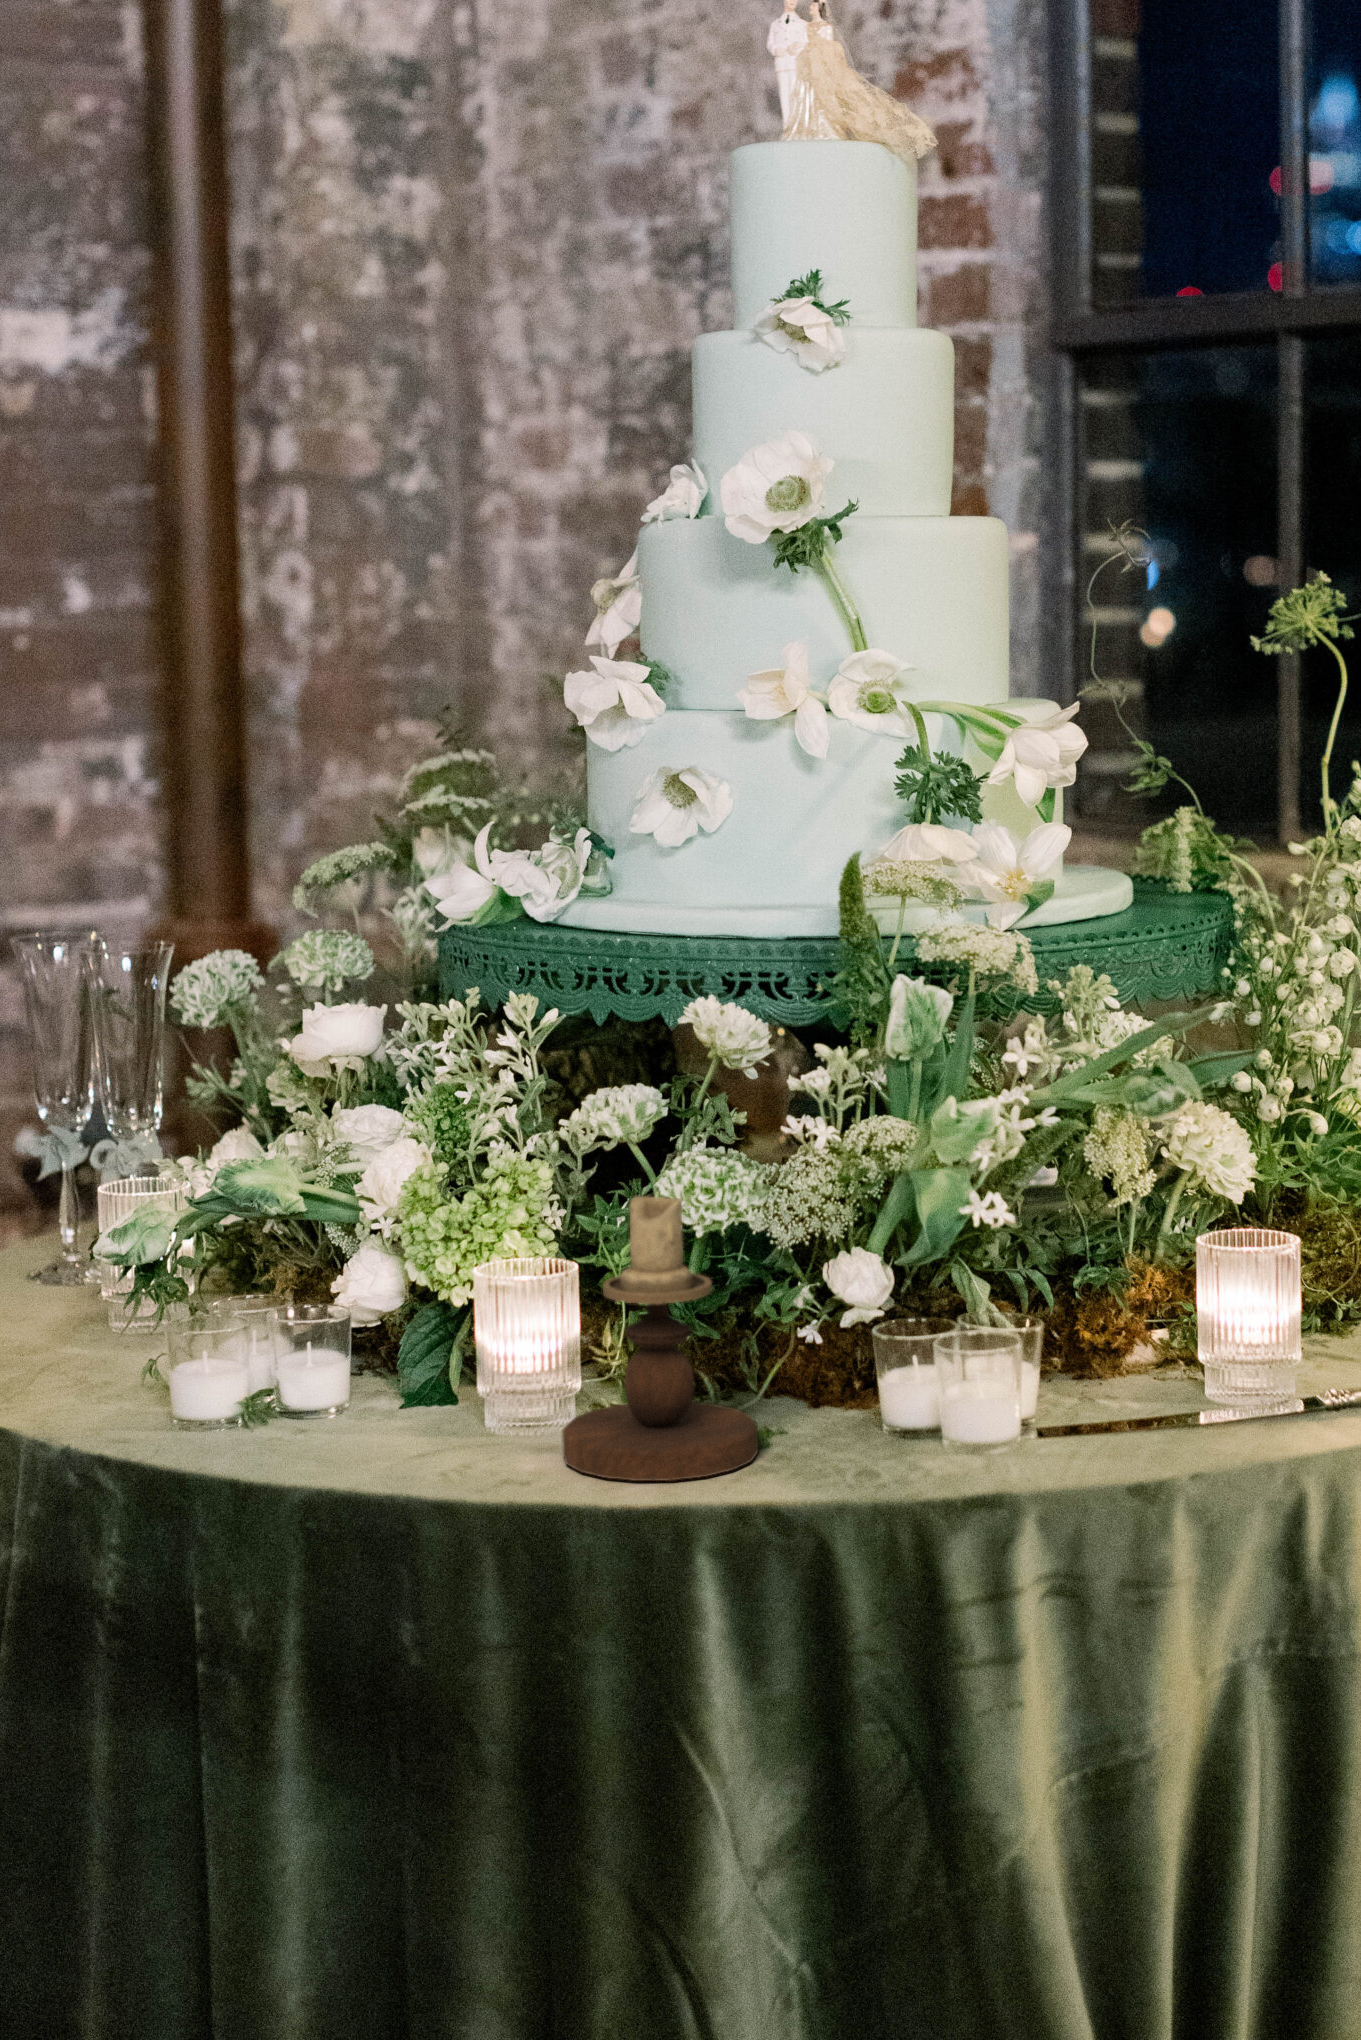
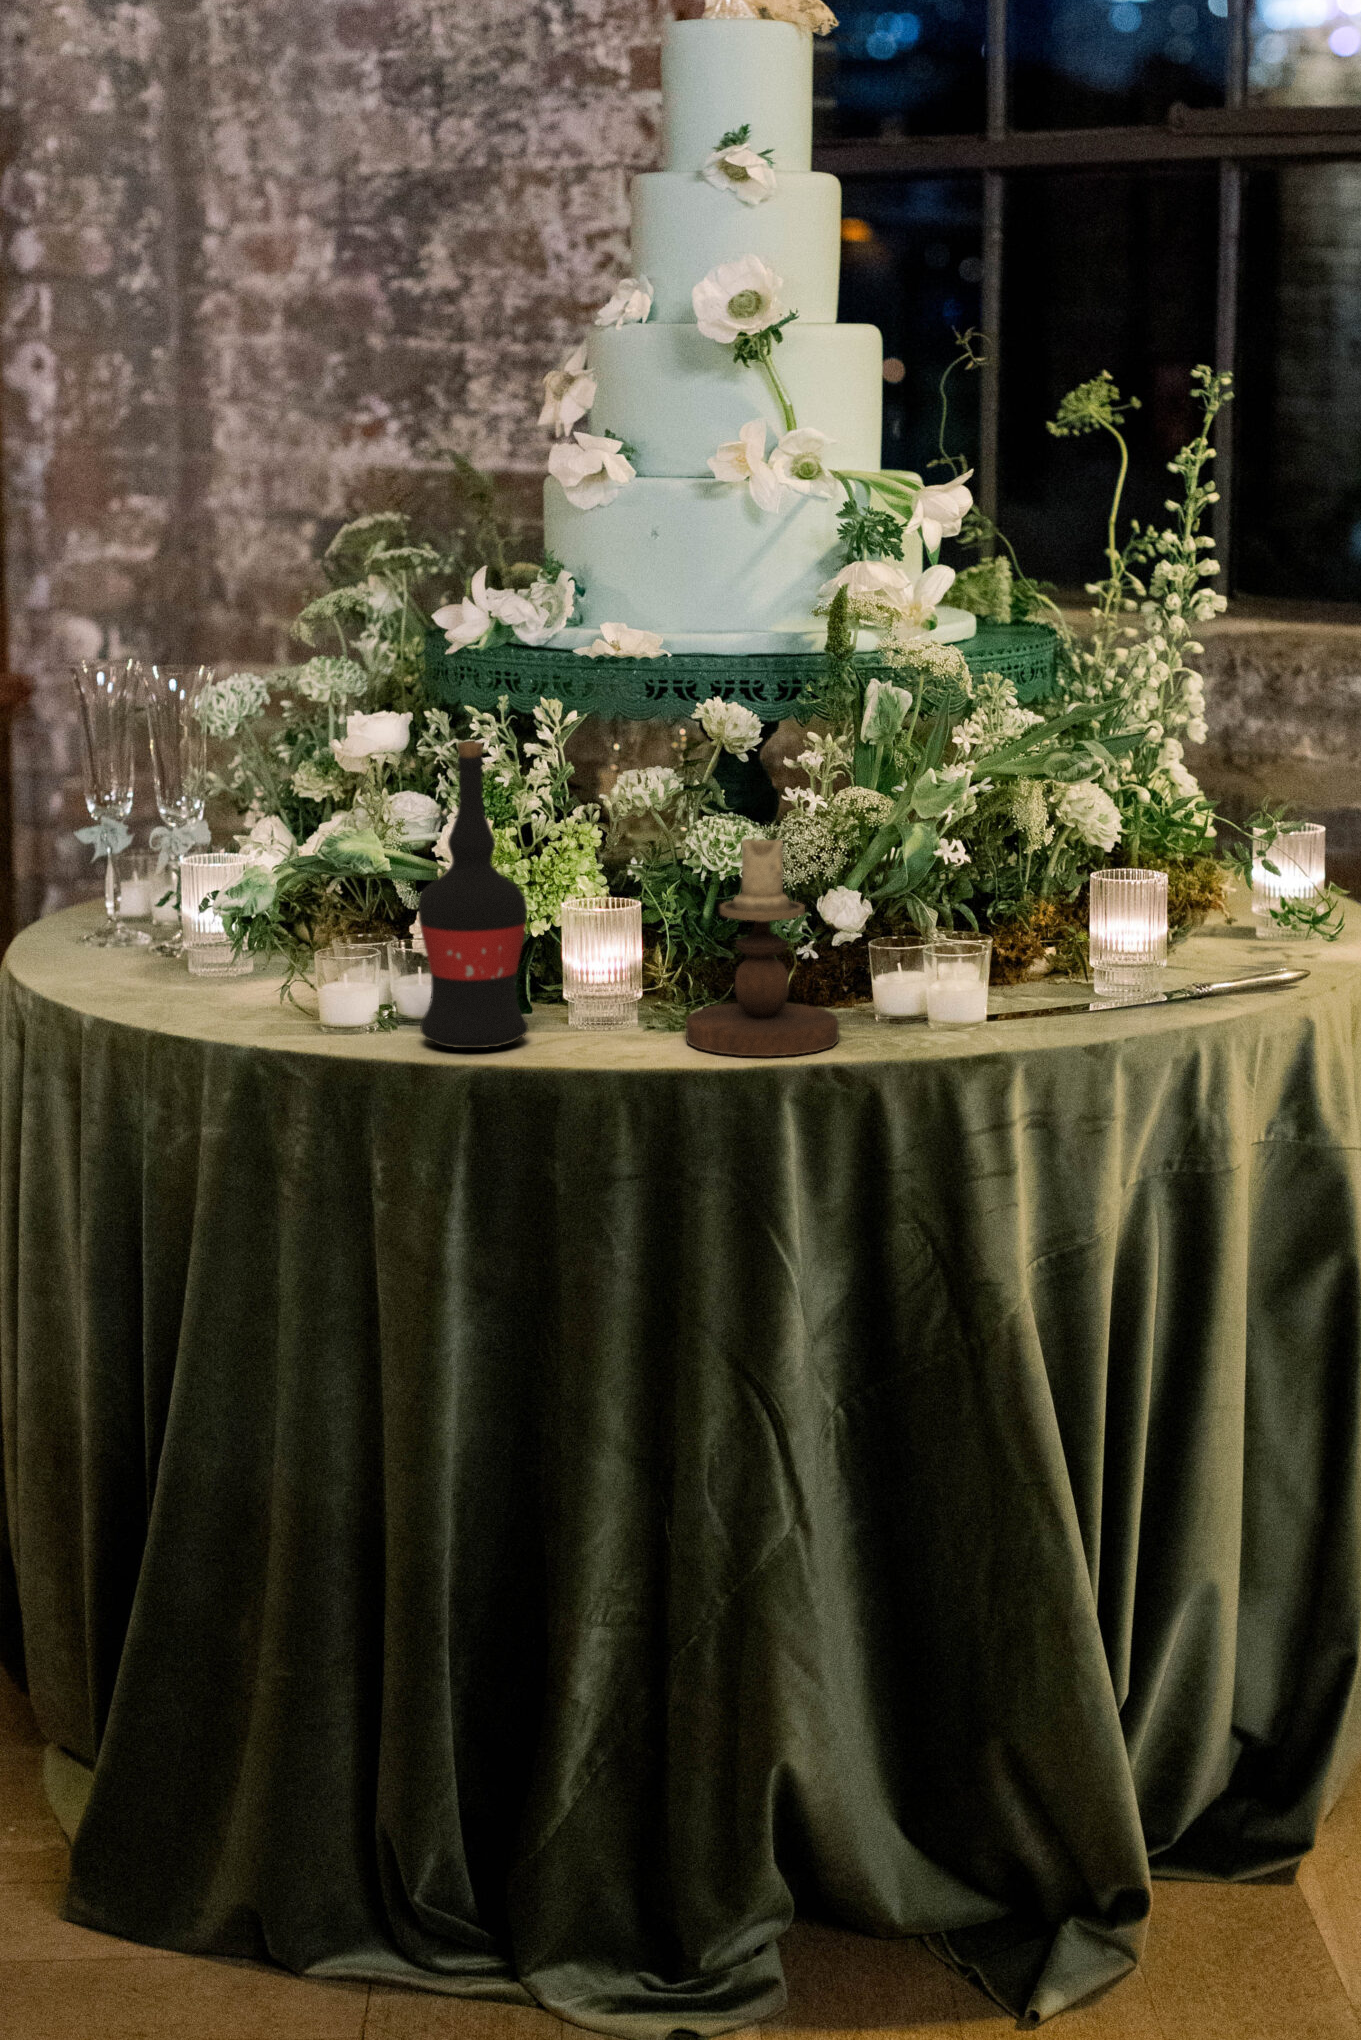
wine bottle: none [241,1066,379,1450] -> present [418,741,529,1048]

